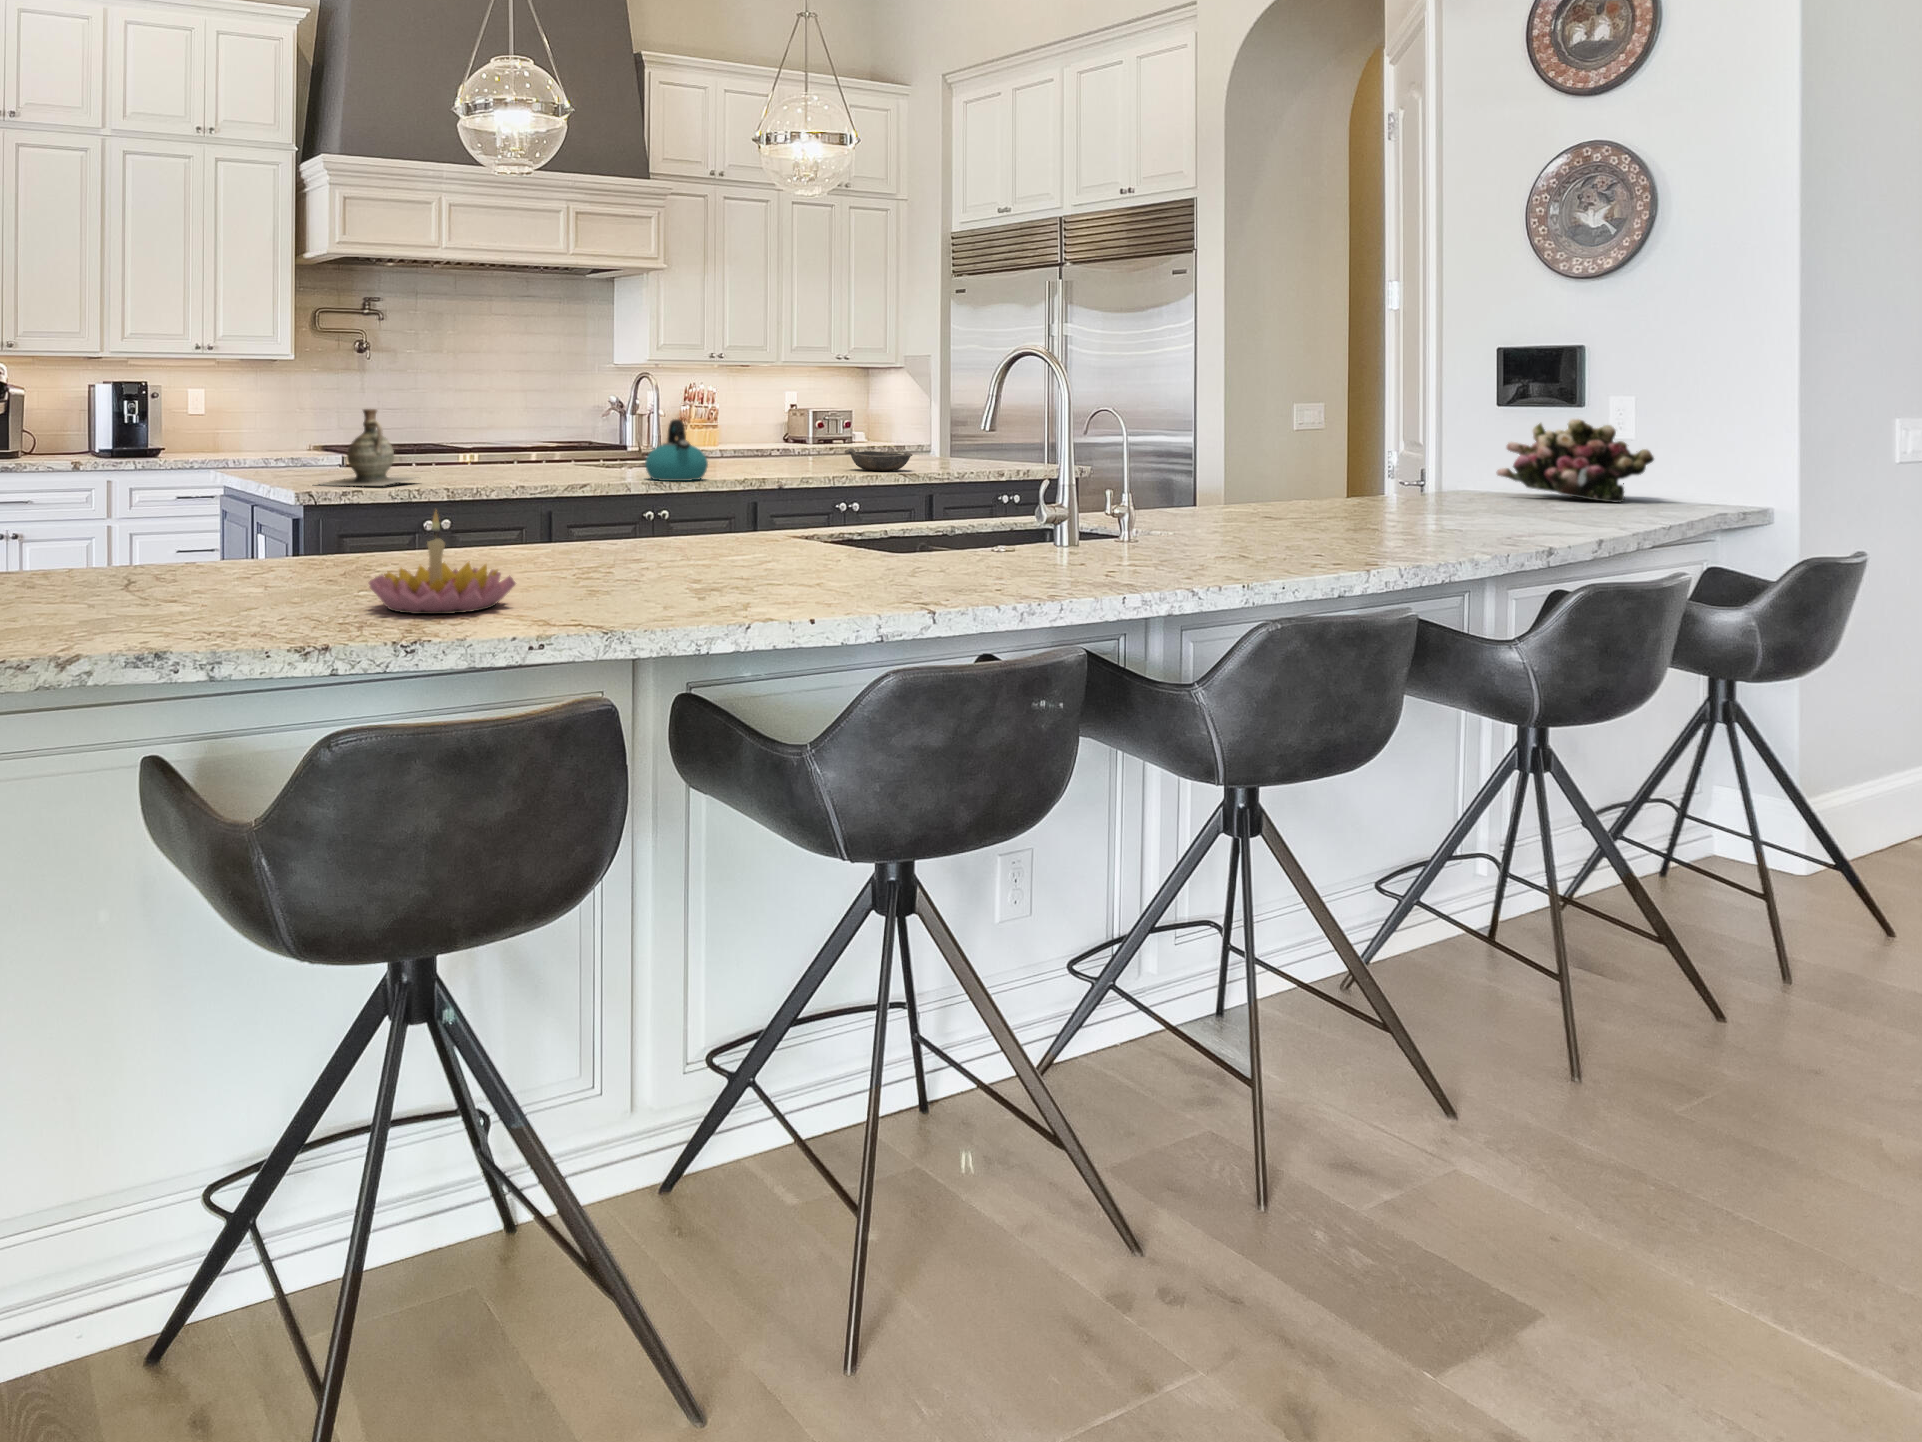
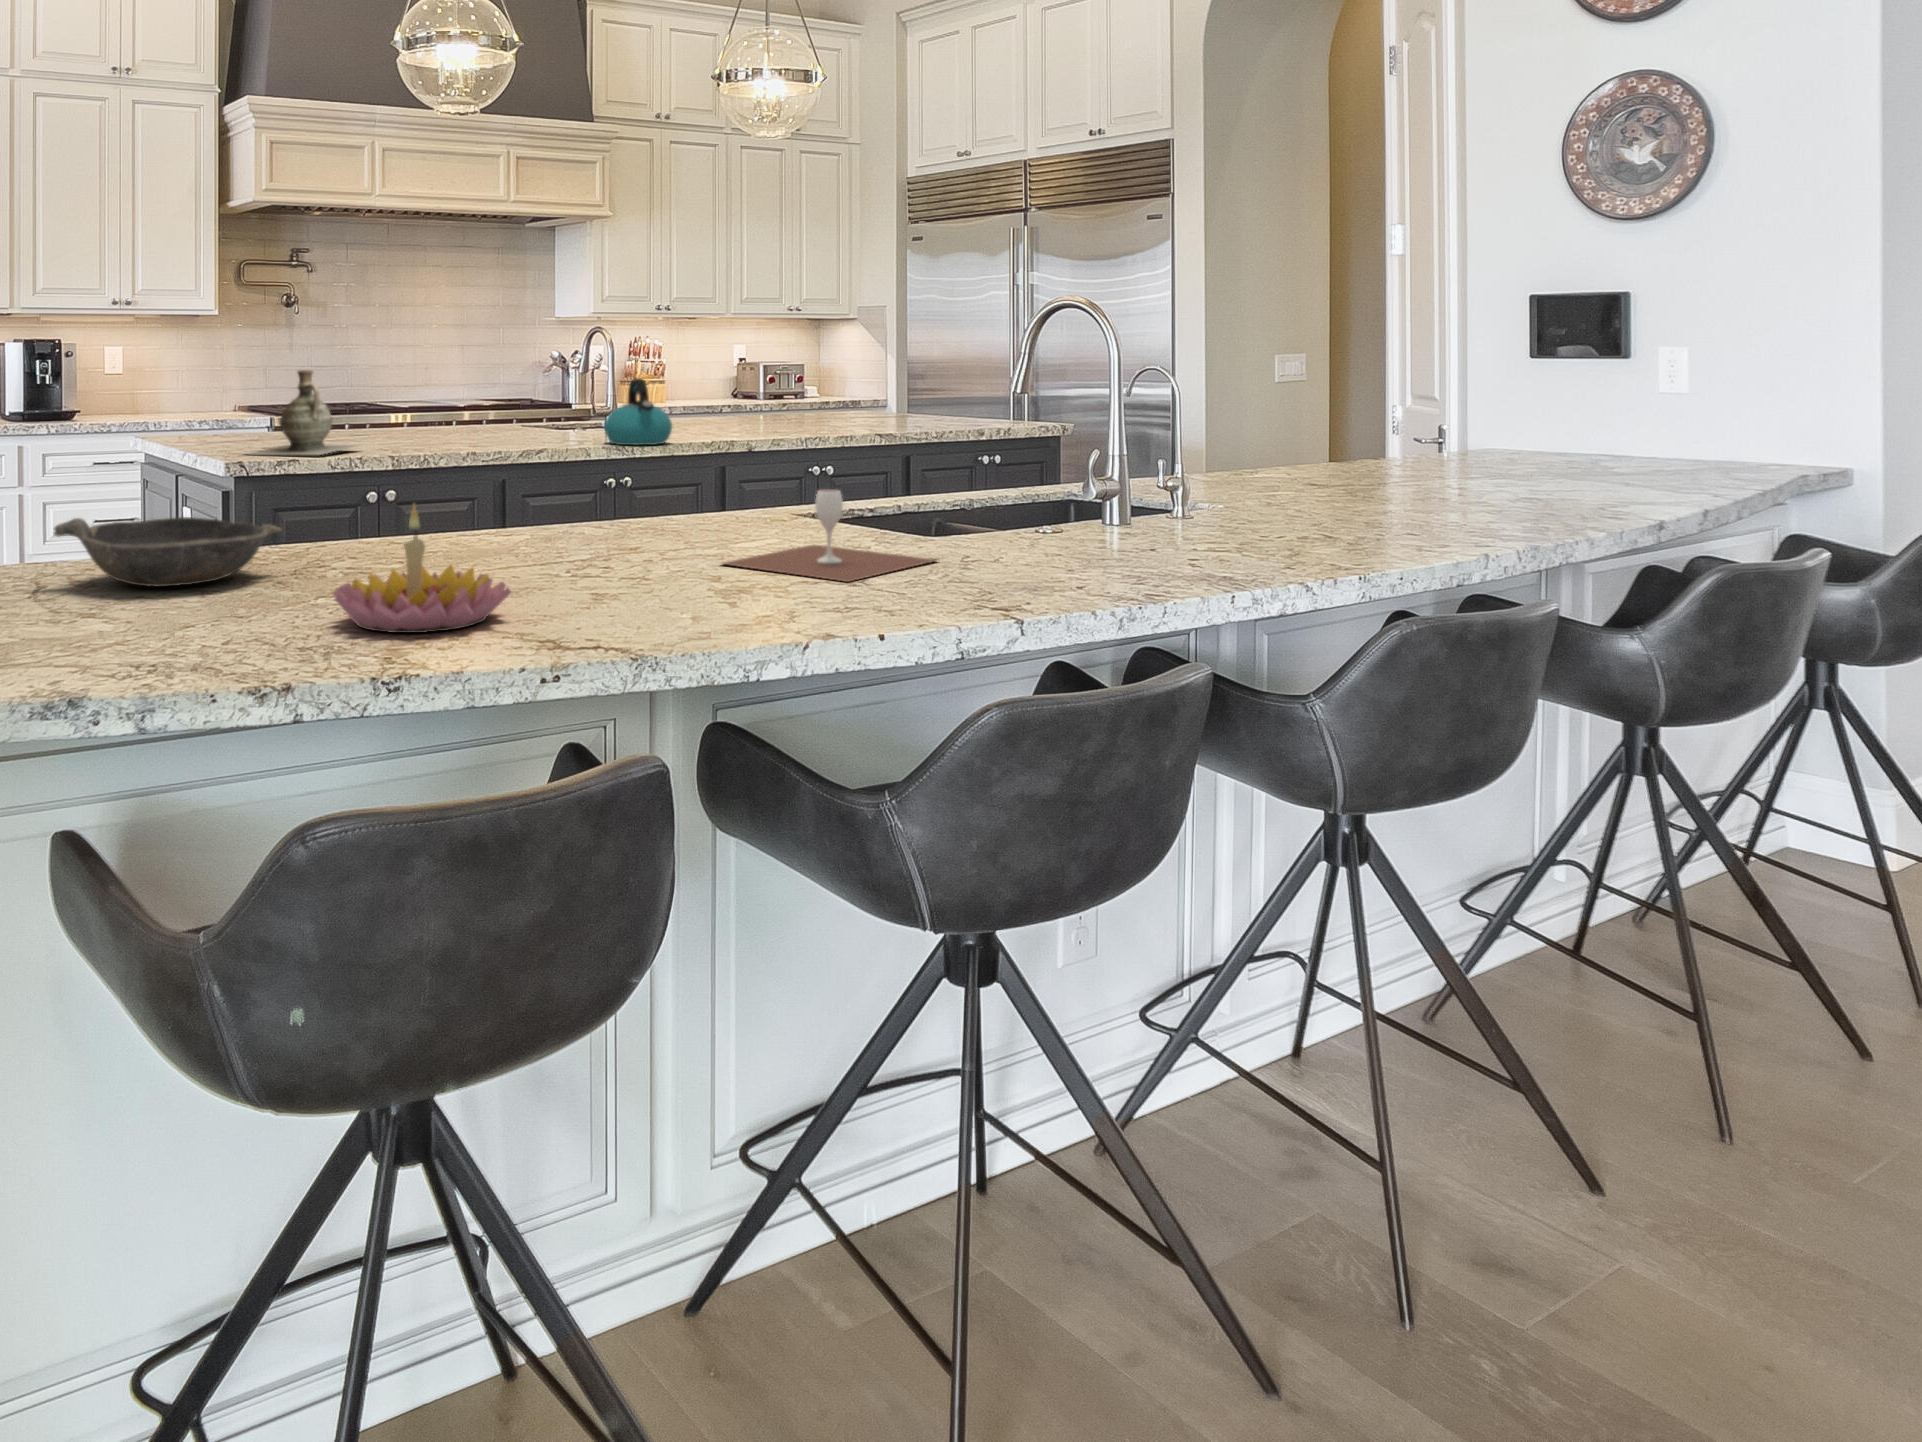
flower arrangement: present [1497,419,1654,503] -> none [1543,371,1719,463]
bowl: present [845,448,912,471] -> present [54,517,282,586]
wine glass: none [704,507,895,584] -> present [723,489,936,582]

